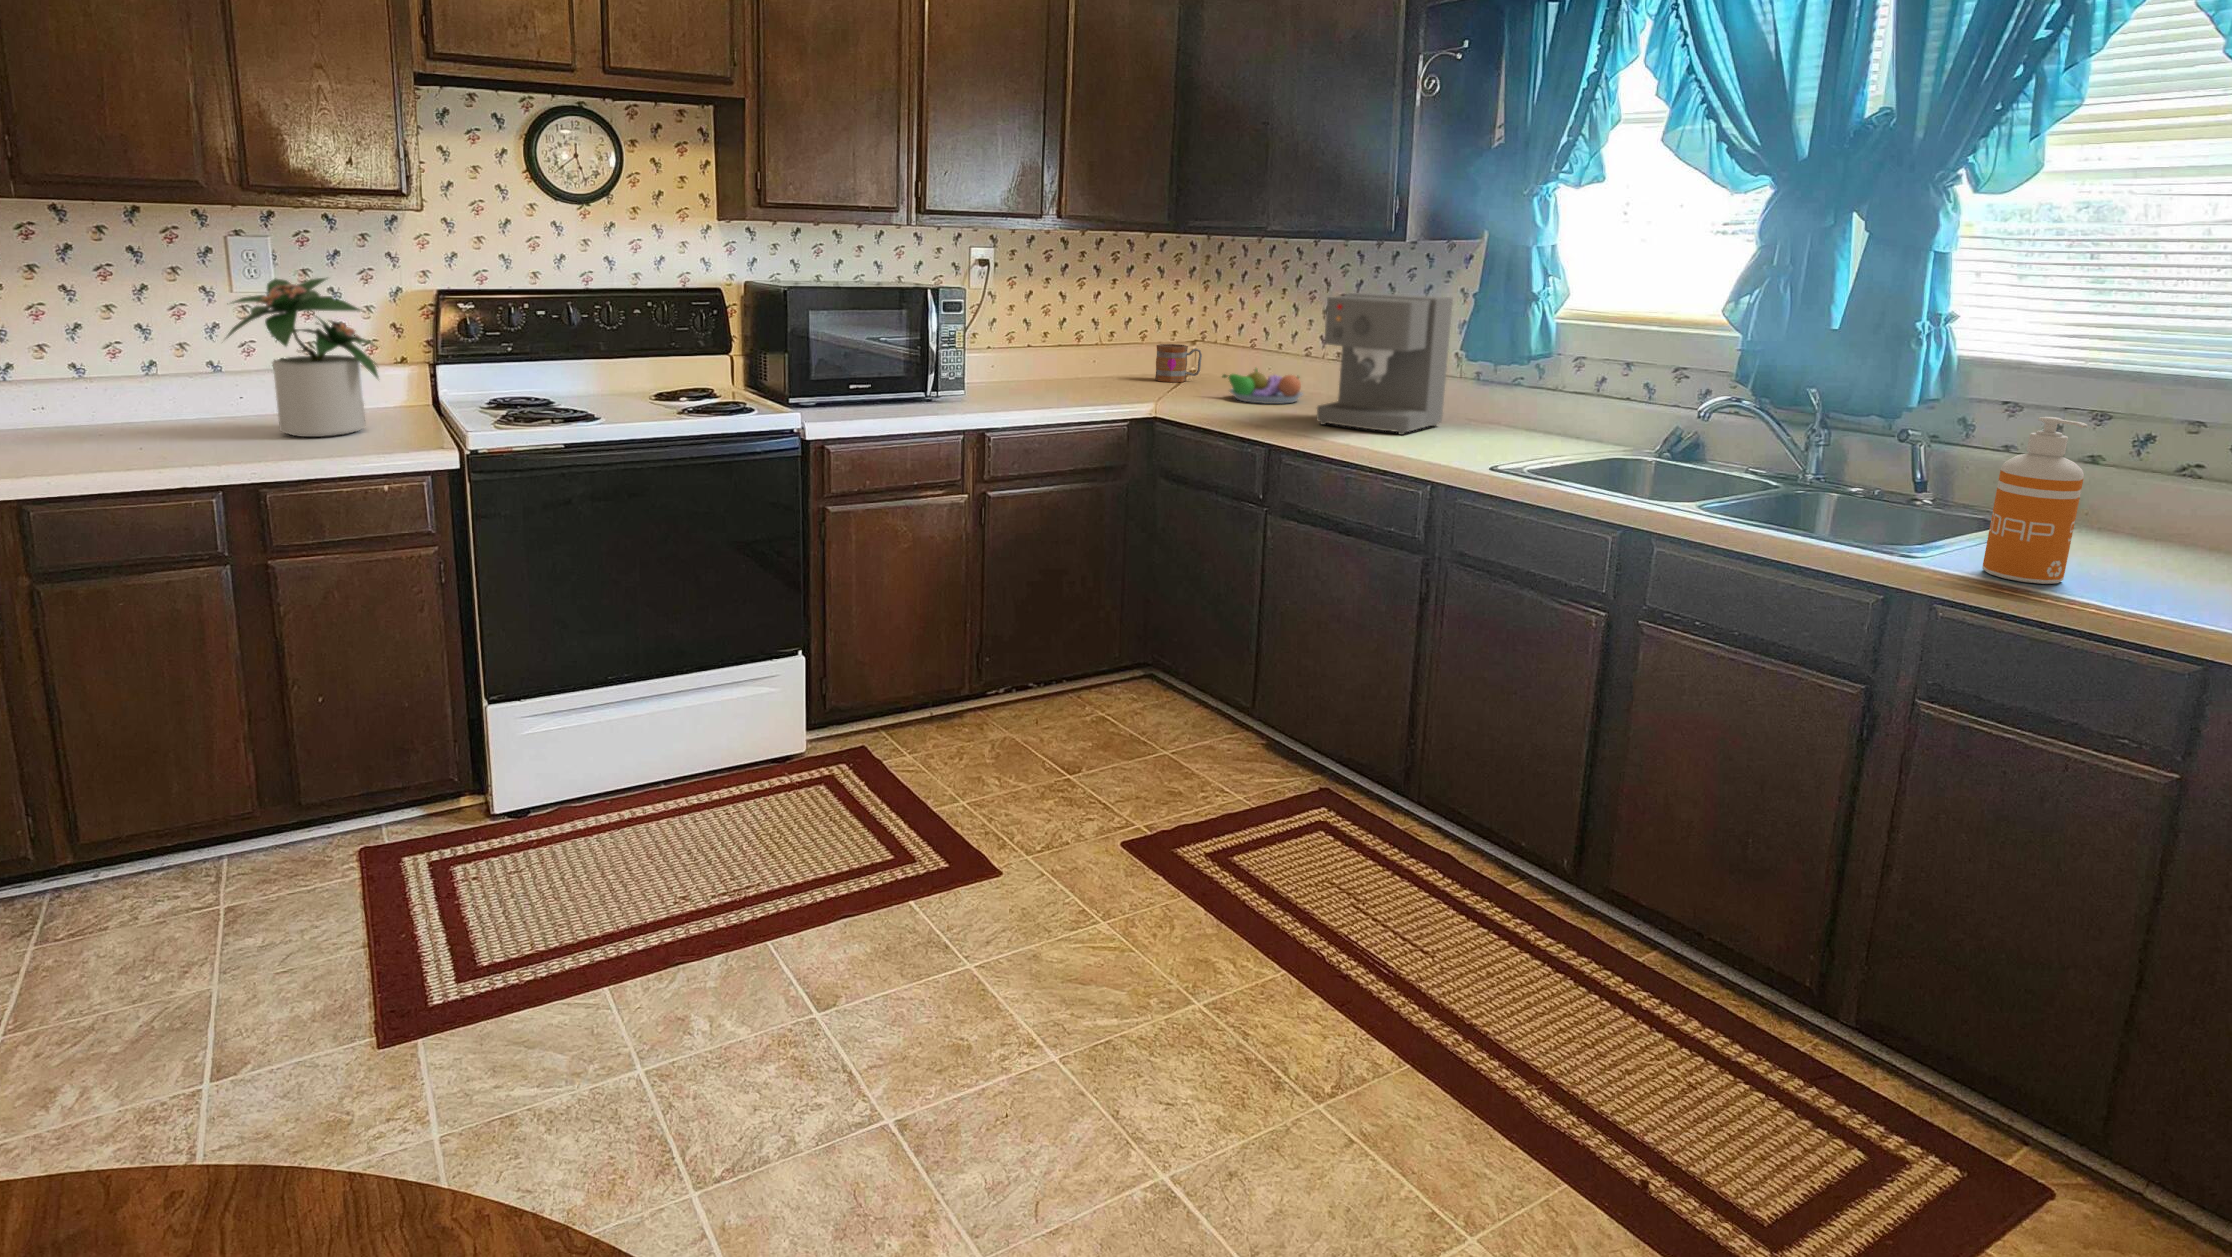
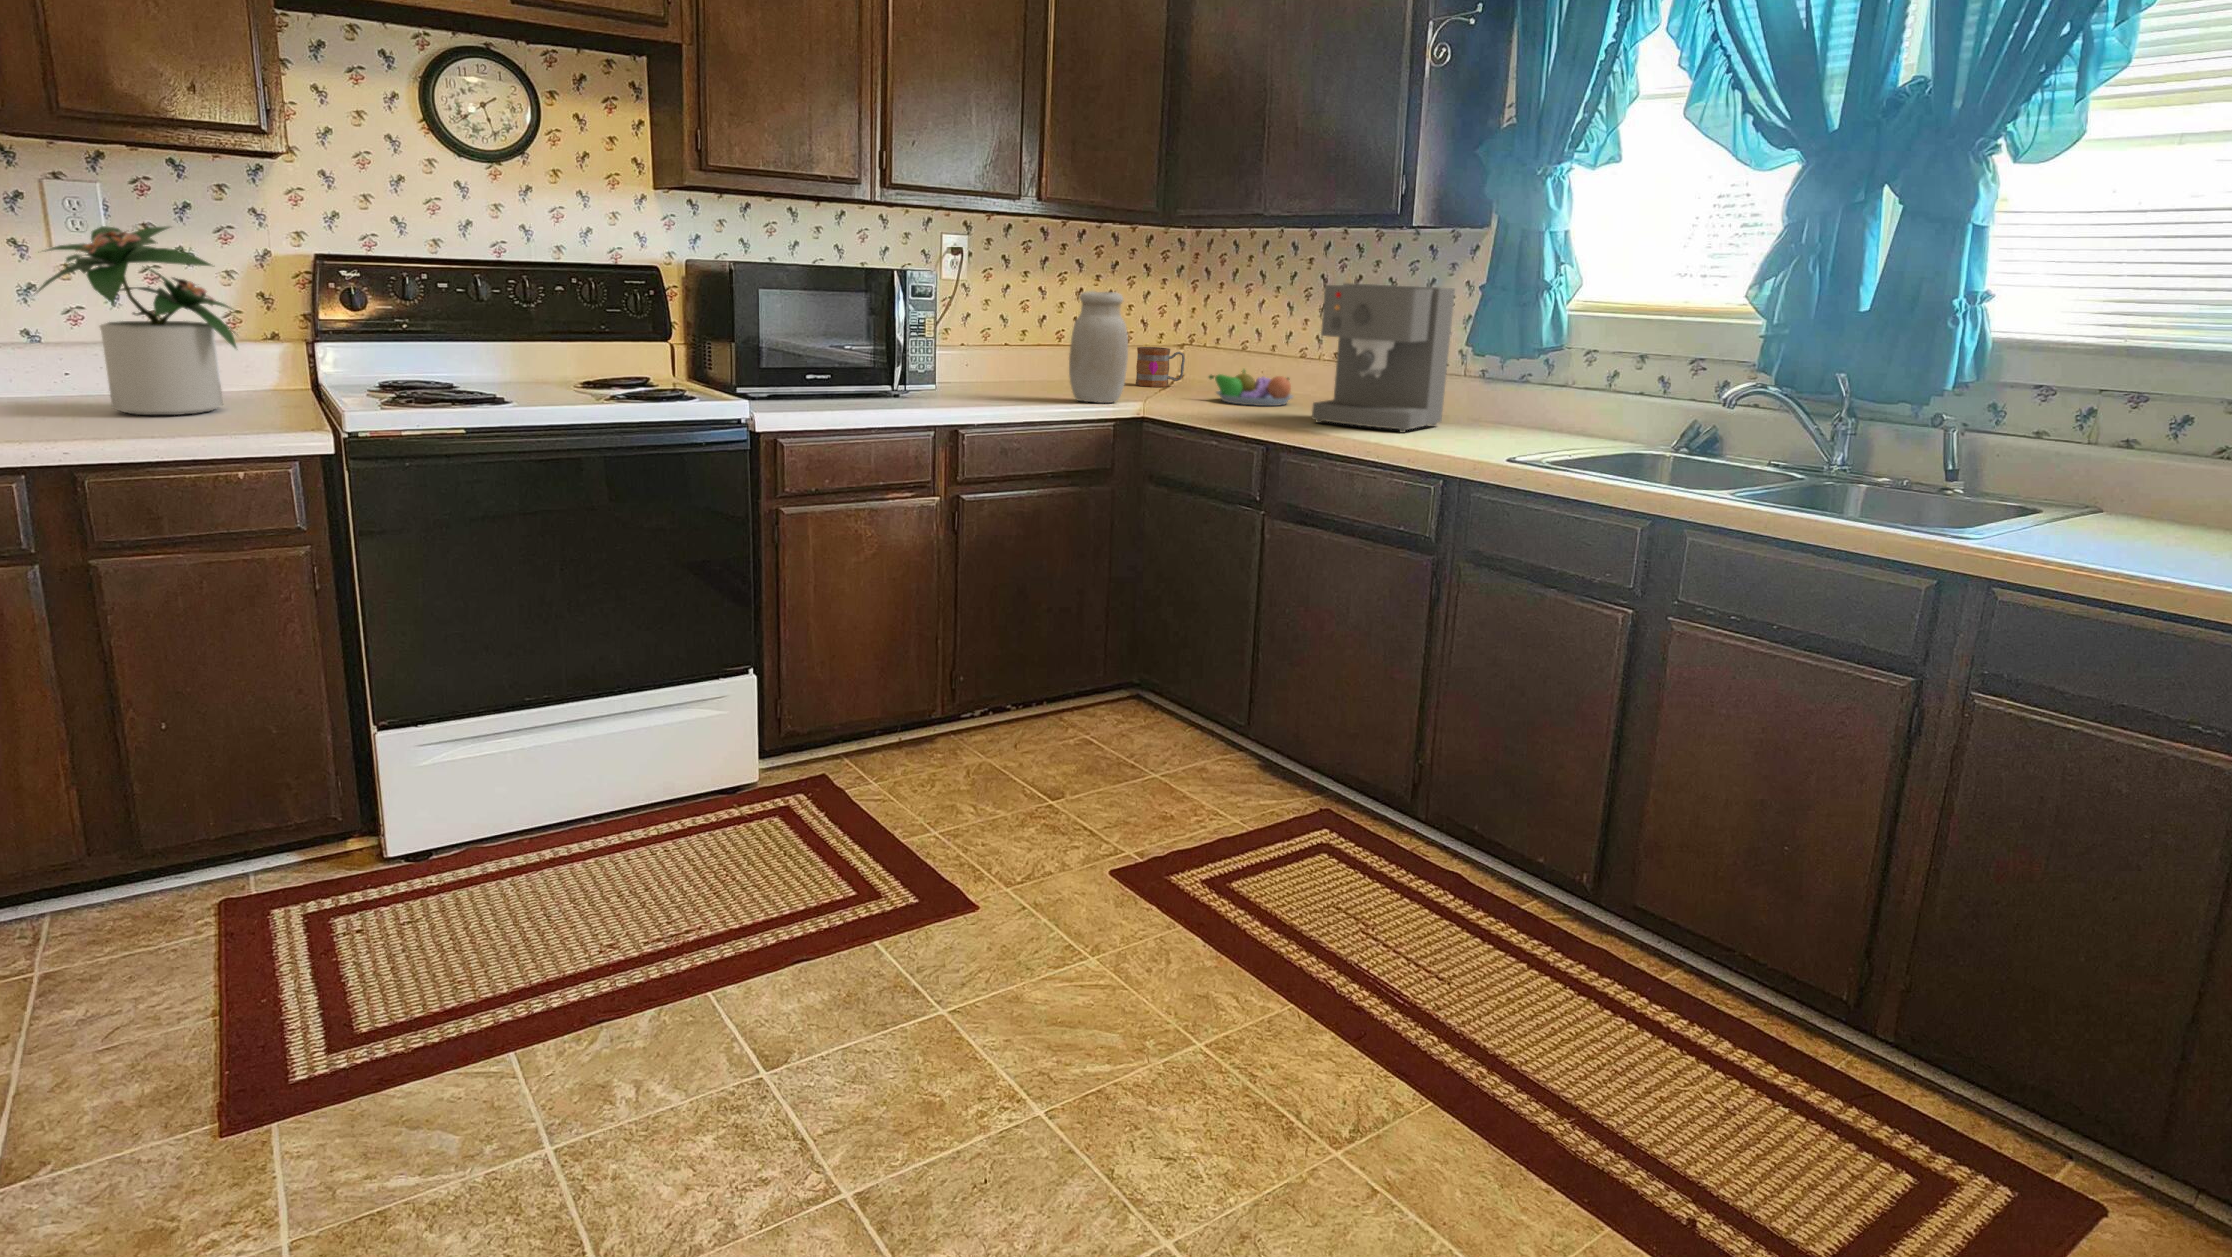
jar: none [1090,301,1145,404] -> present [1069,291,1128,403]
soap dispenser: present [1982,417,2088,584] -> none [2041,384,2161,564]

